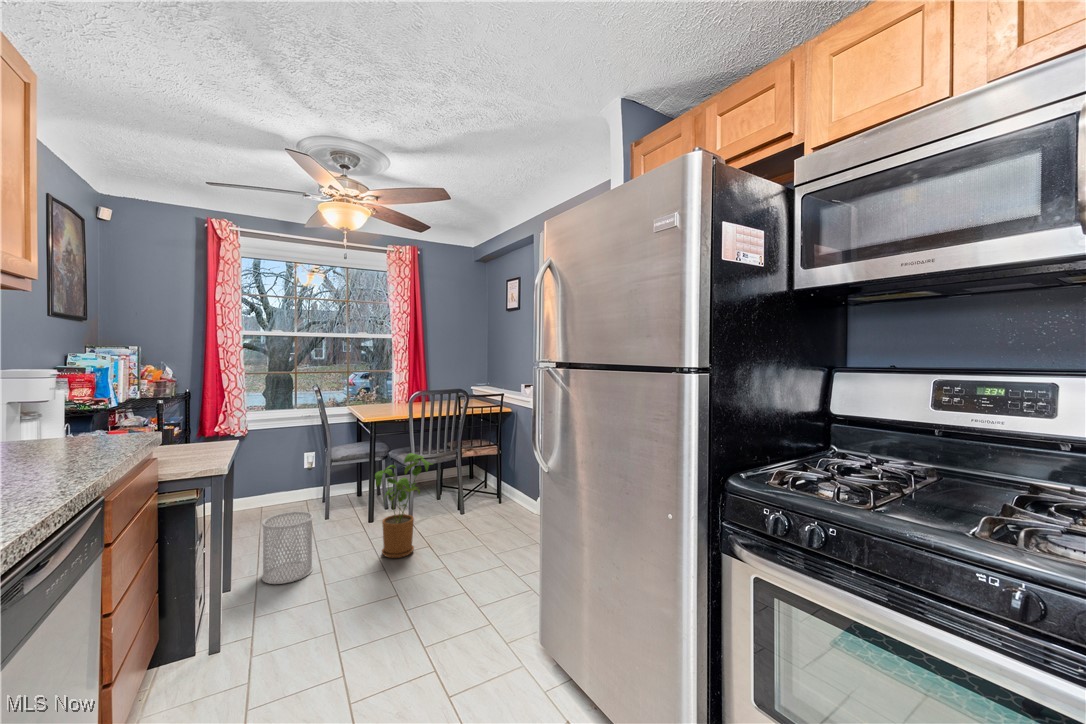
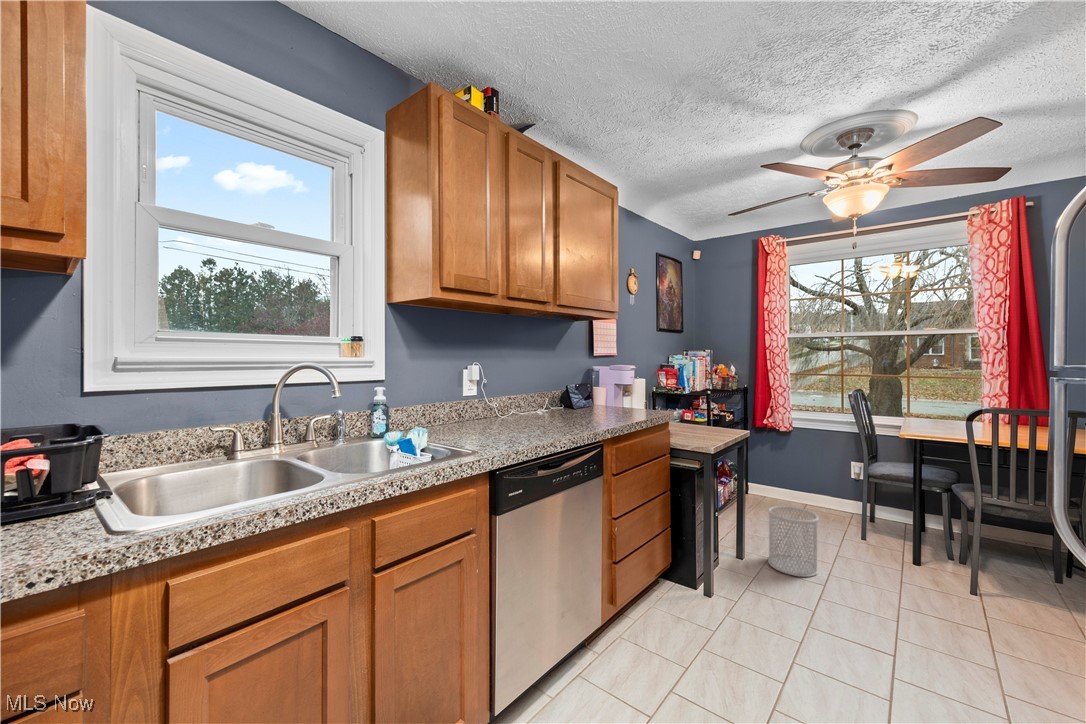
house plant: present [375,453,432,558] -> none [898,482,1001,616]

